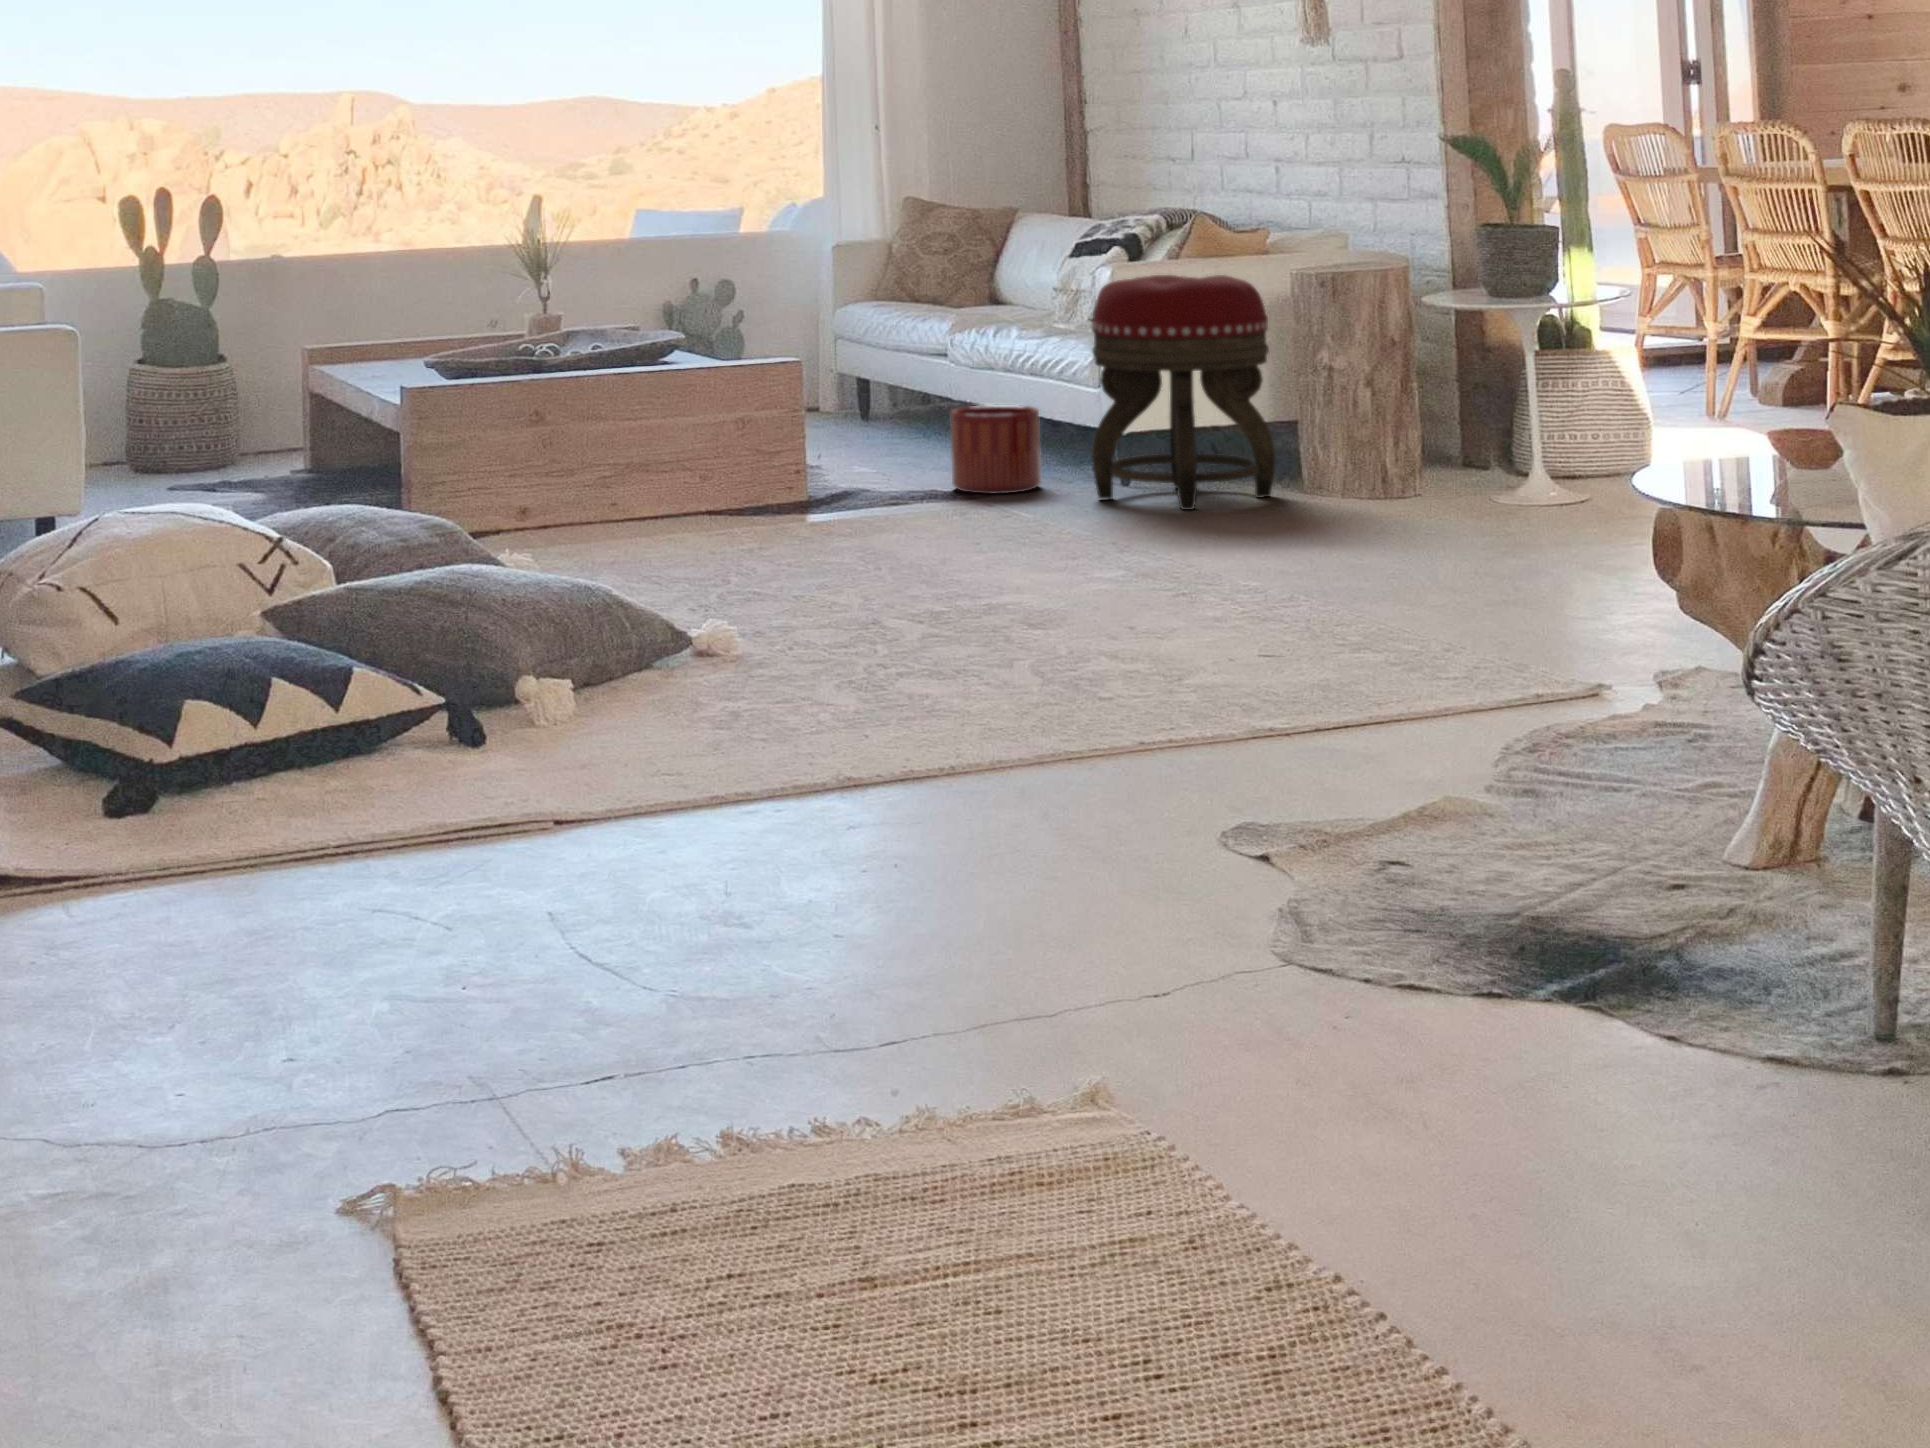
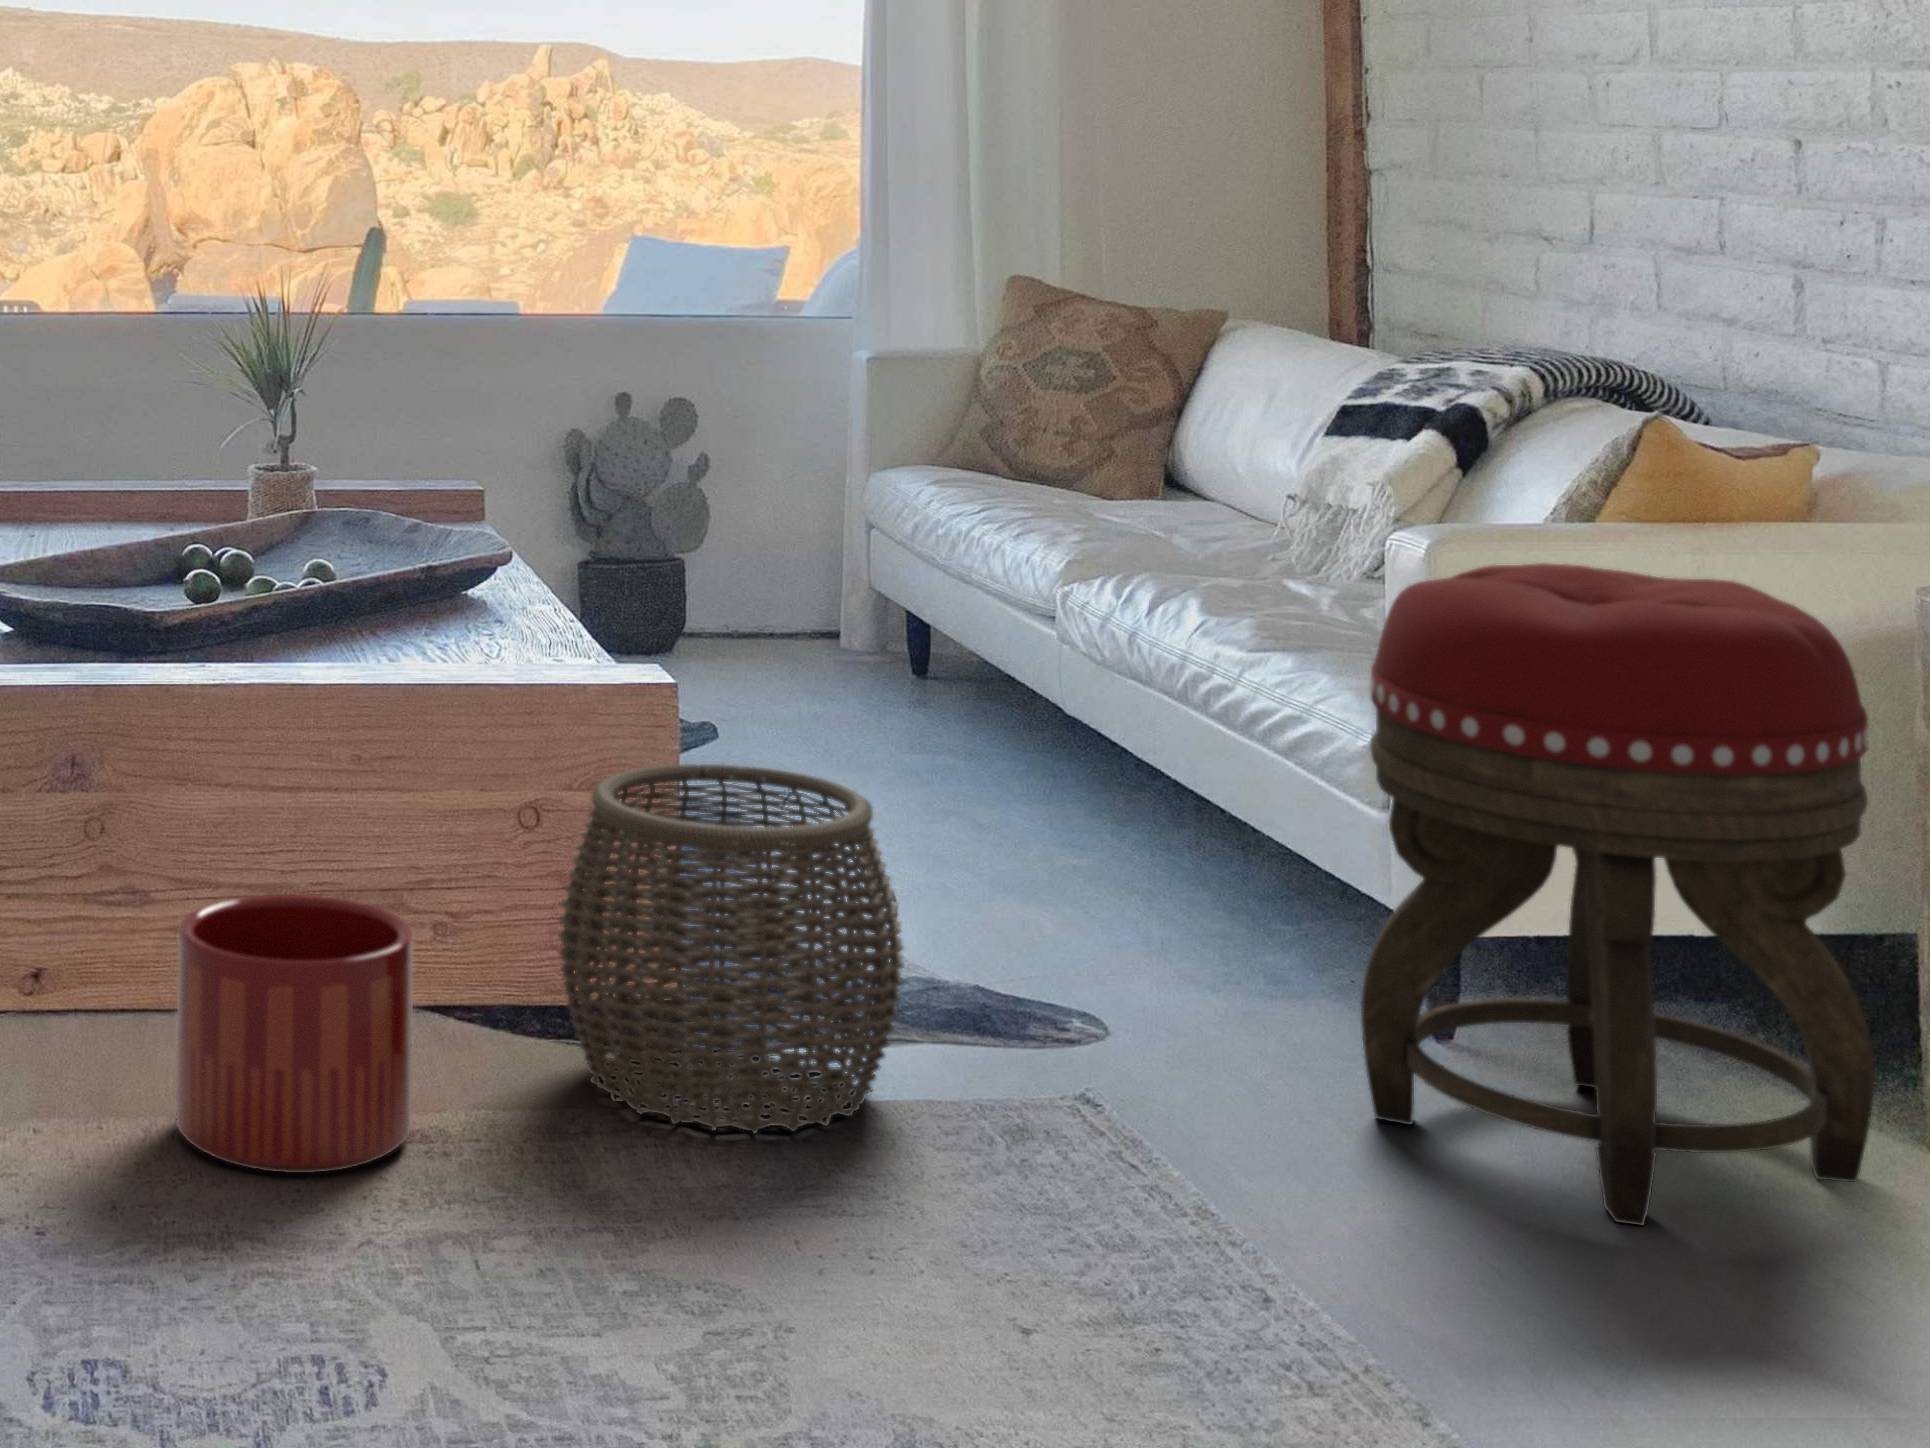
woven basket: none [774,386,916,521] -> present [558,764,904,1133]
planter: present [951,405,1041,494] -> present [176,895,413,1173]

